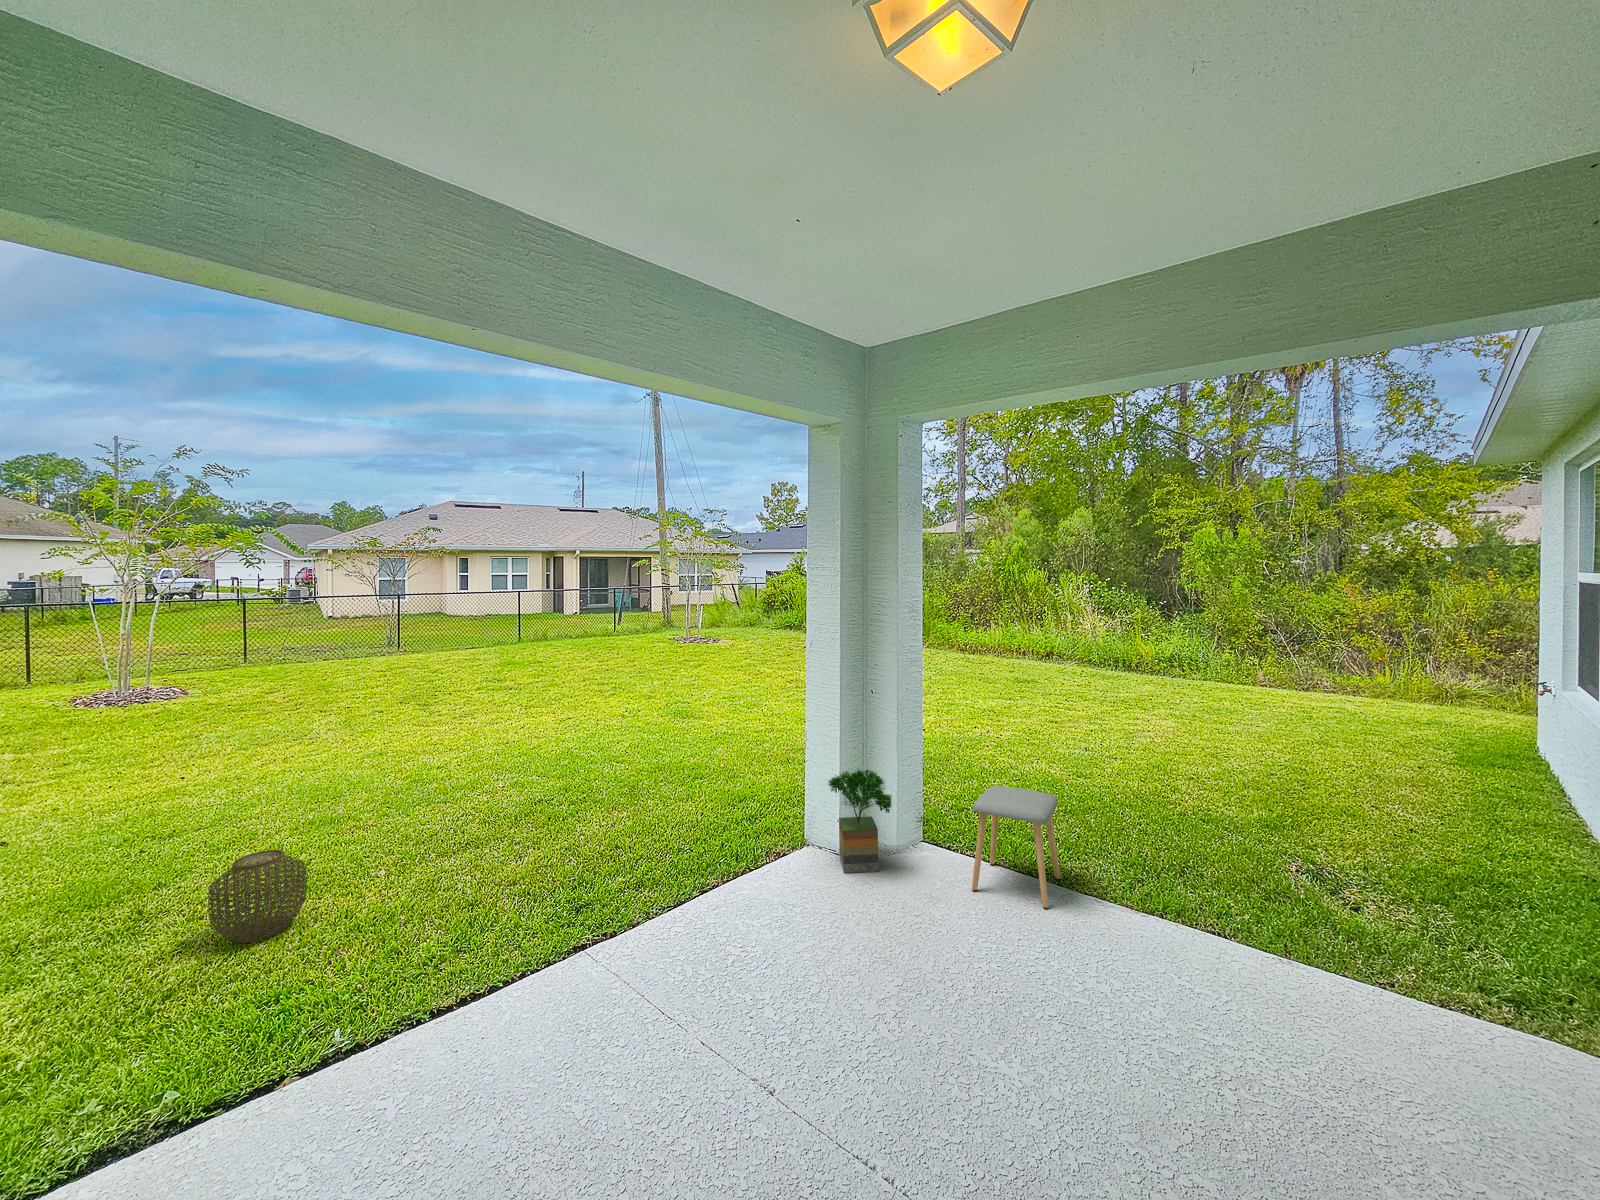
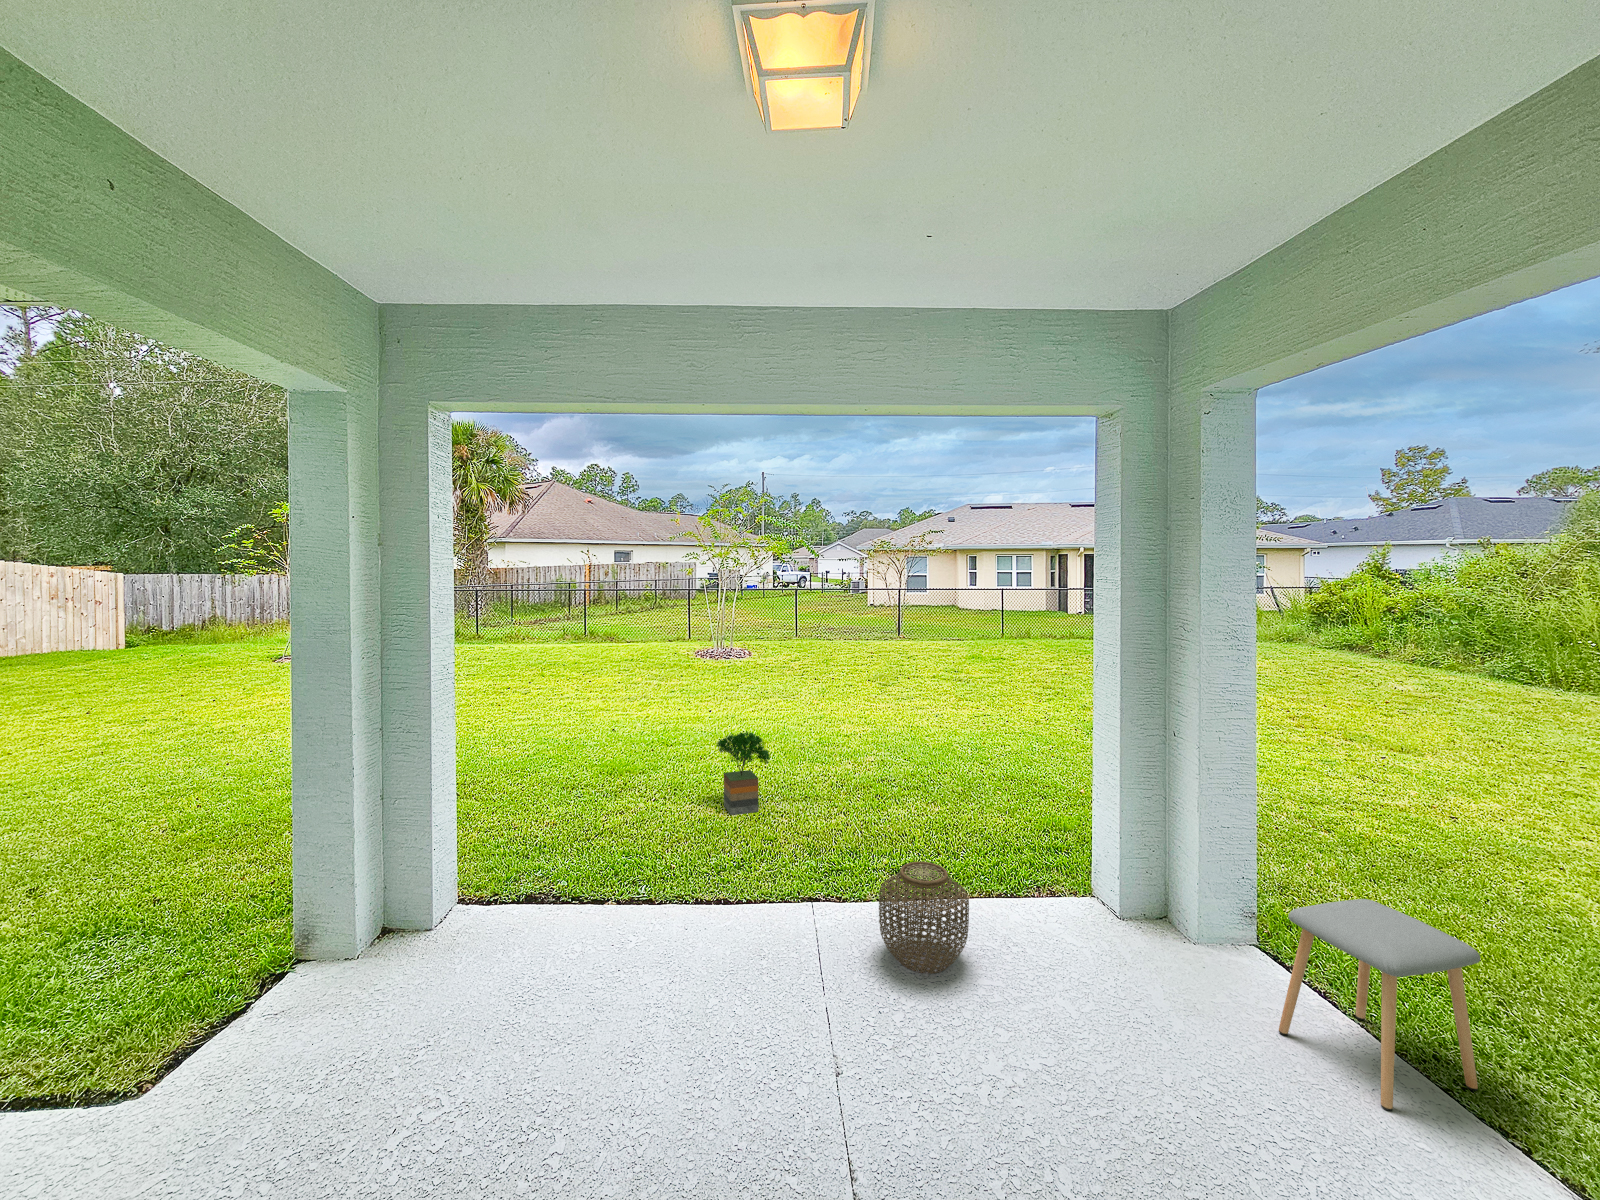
potted tree: present [829,769,892,873] -> present [716,732,770,815]
woven basket: present [208,850,307,943] -> present [879,862,969,974]

